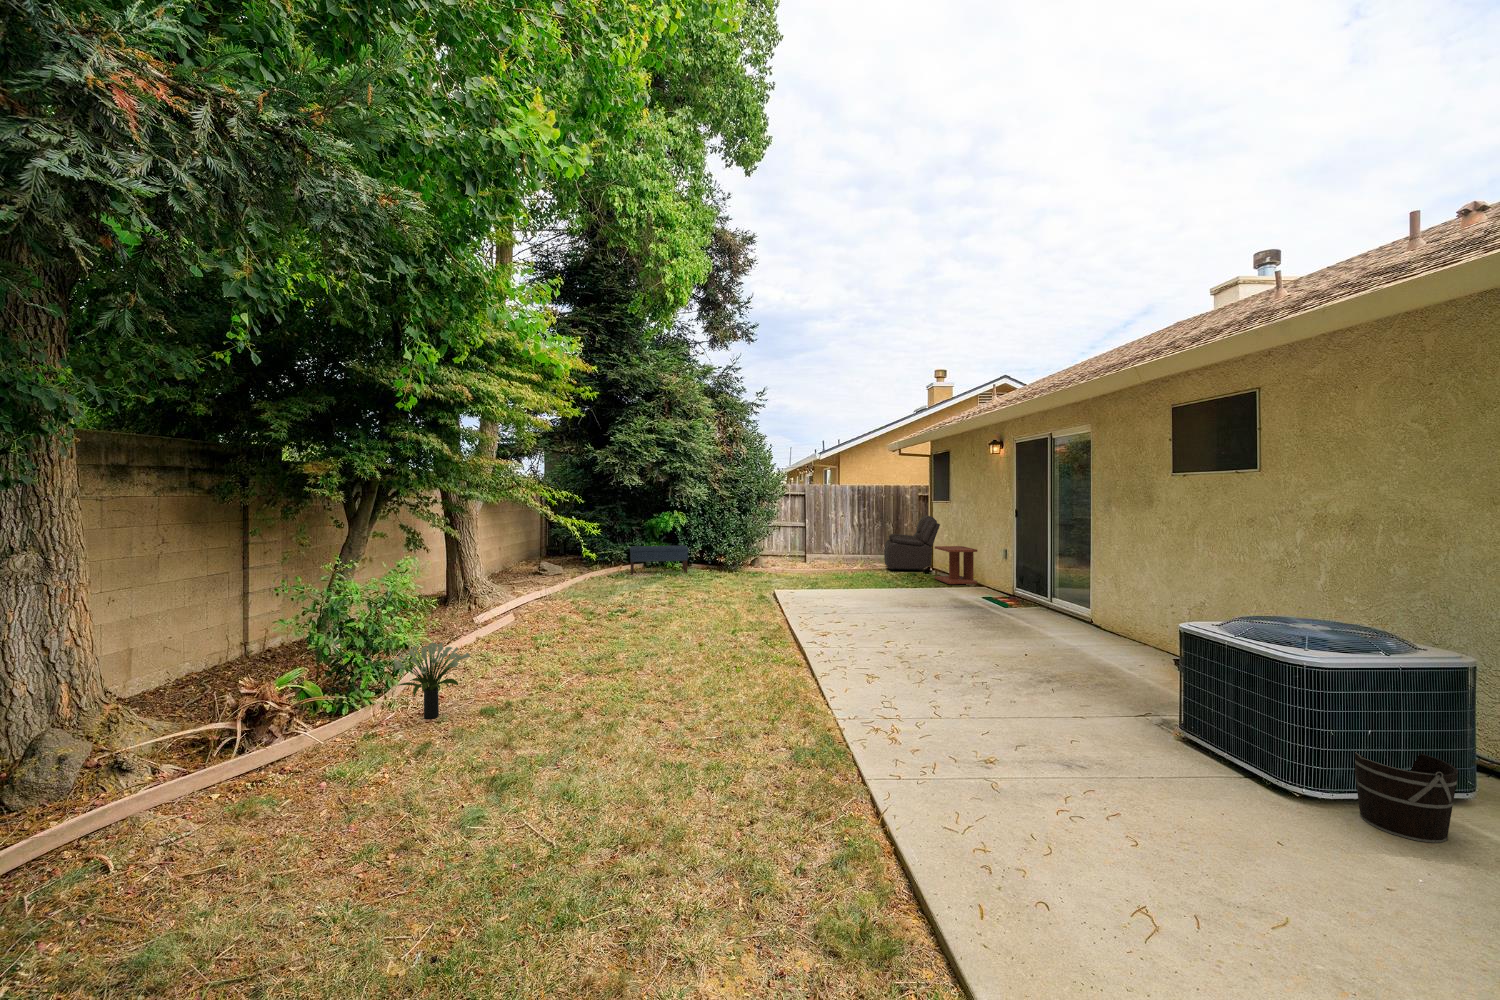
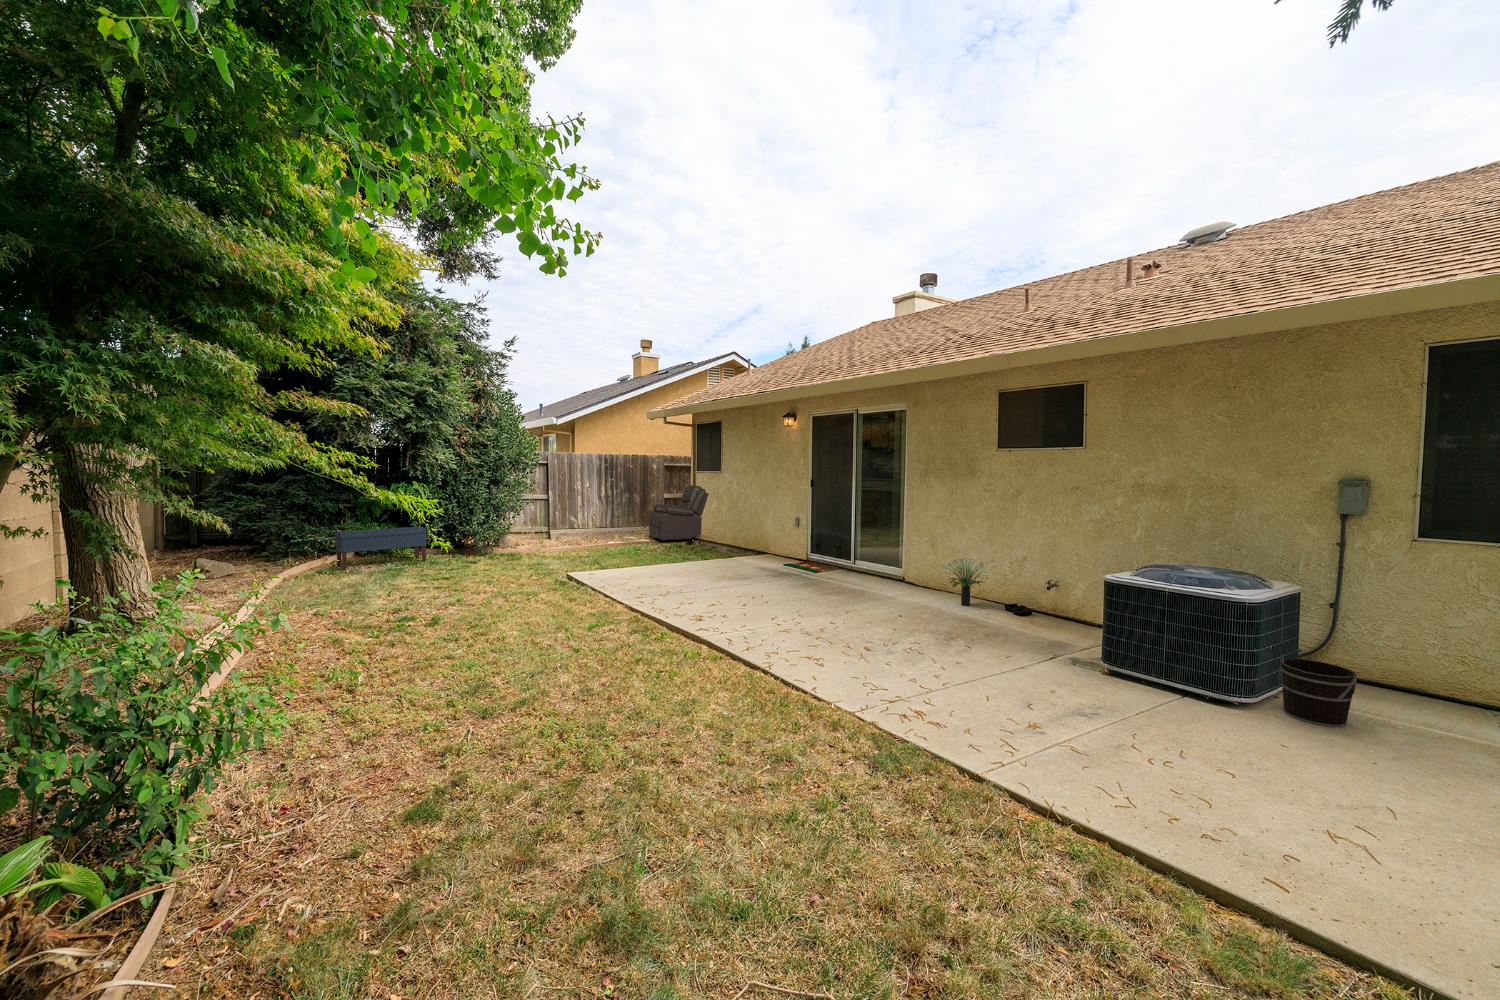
side table: present [935,546,977,585] -> none [715,515,759,552]
potted plant: present [394,643,470,719] -> present [943,557,991,606]

